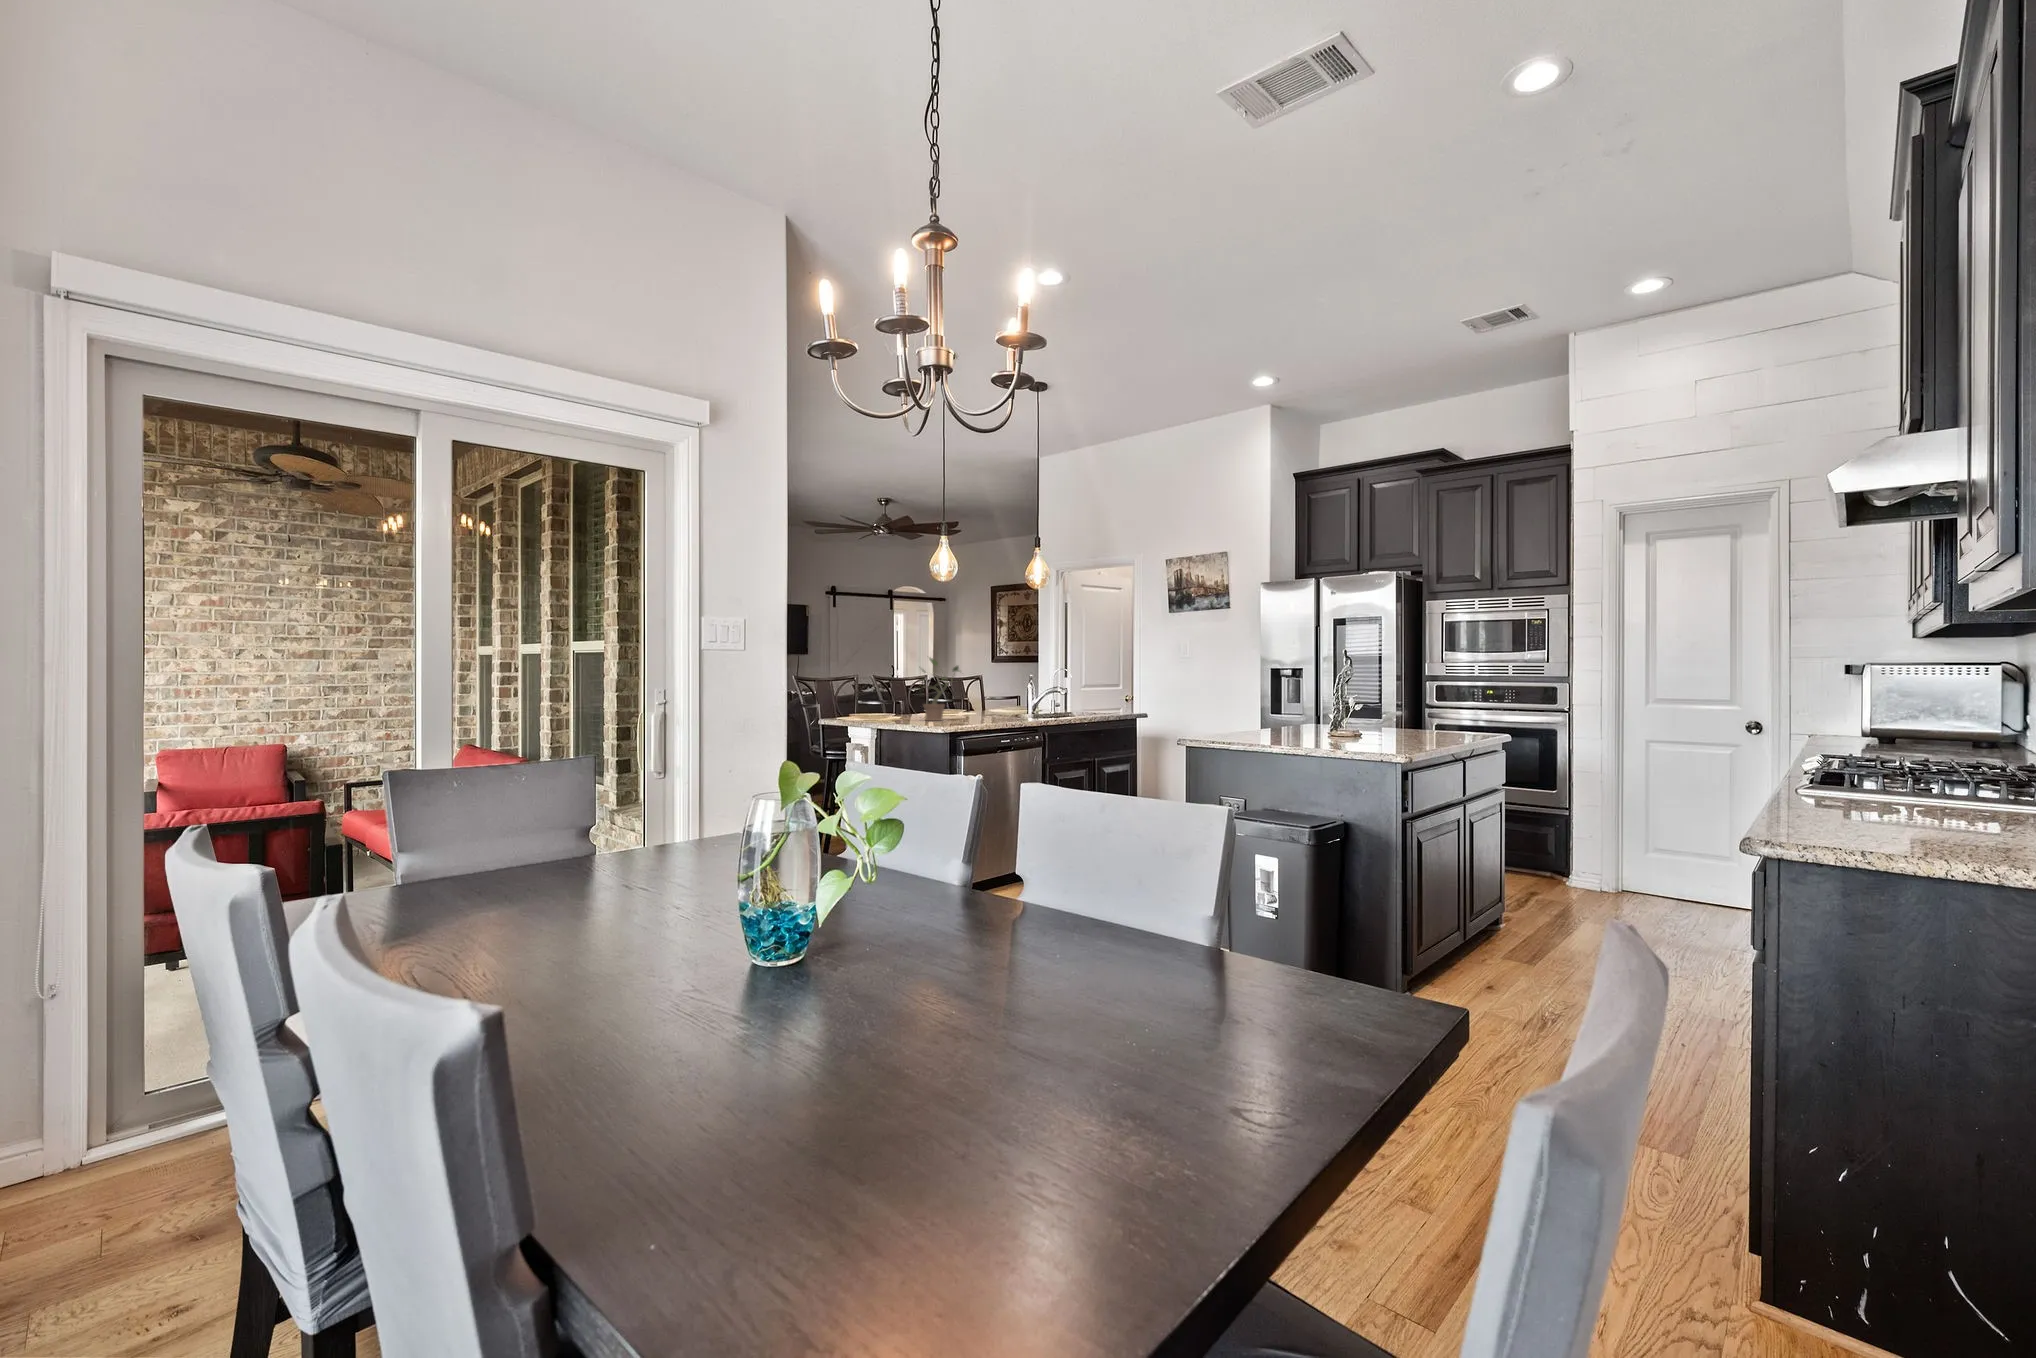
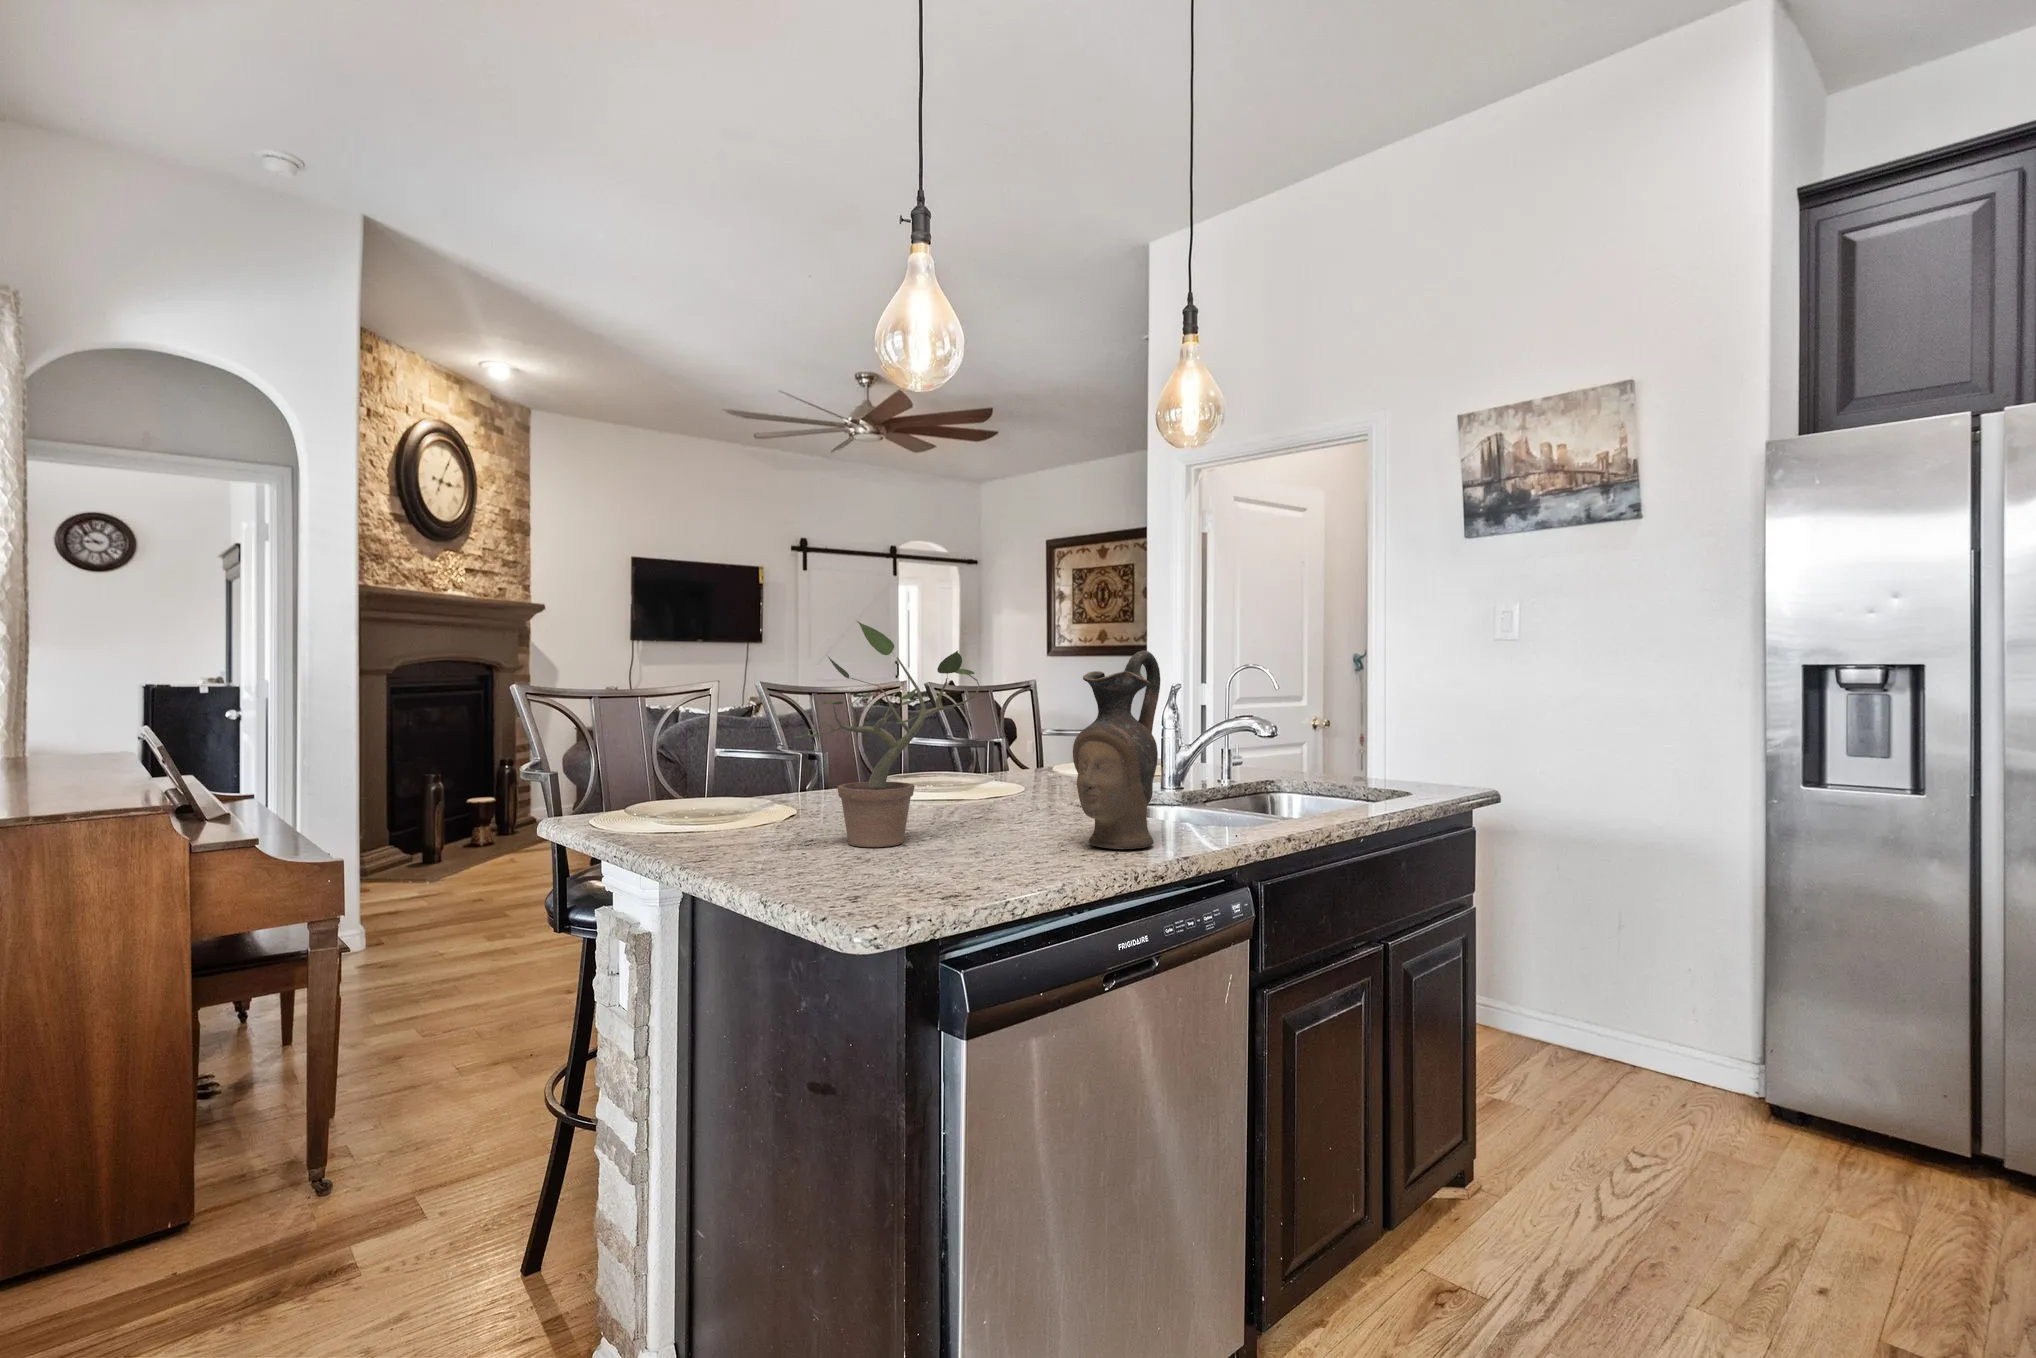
ceramic pitcher: none [991,665,1017,721] -> present [1073,651,1160,849]

